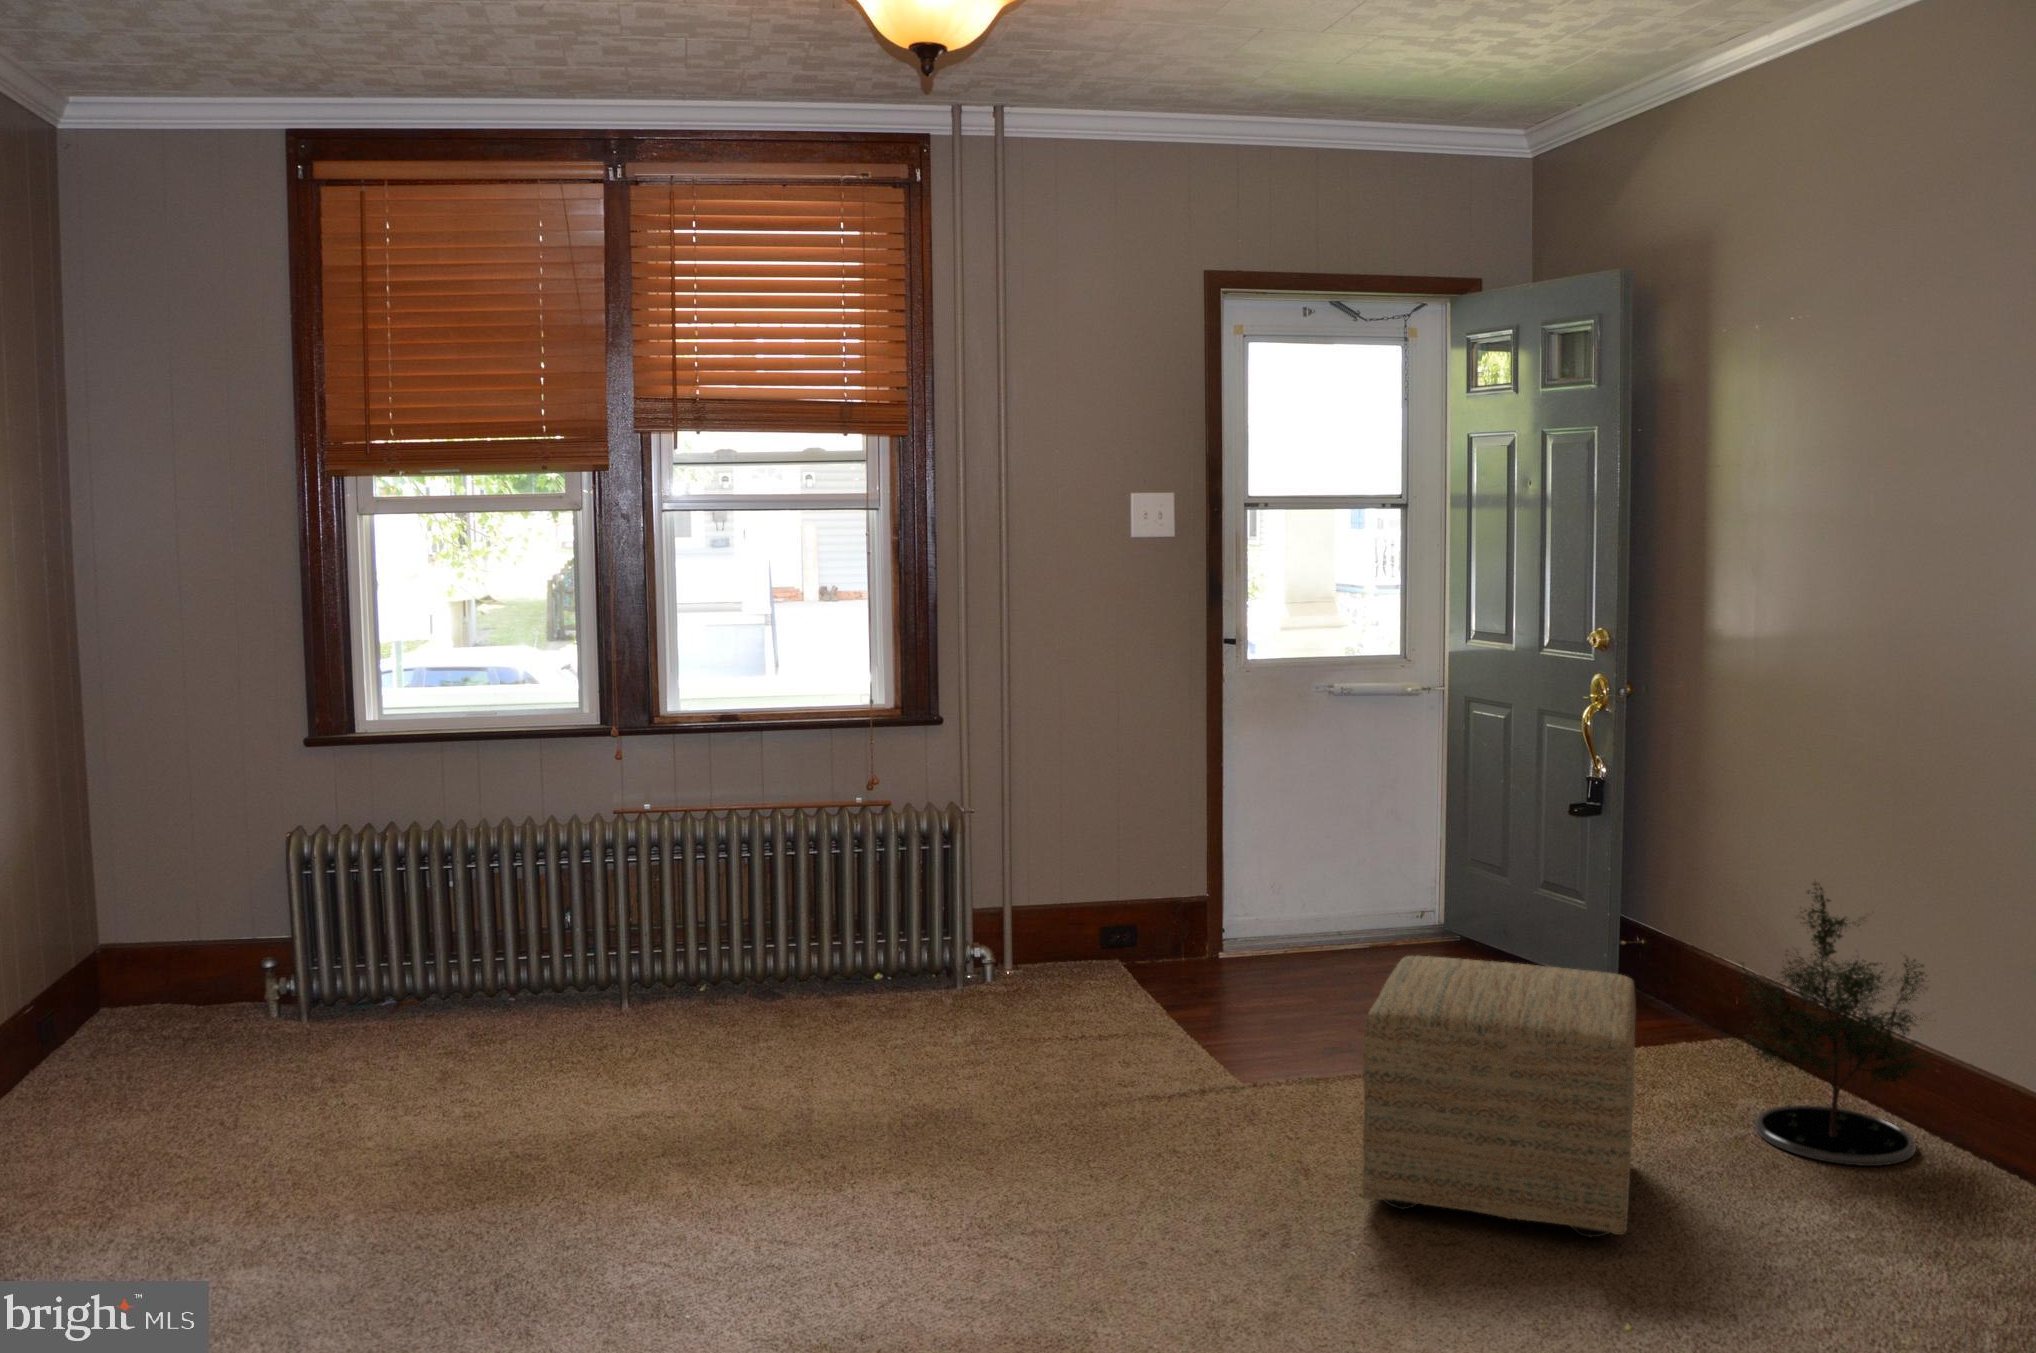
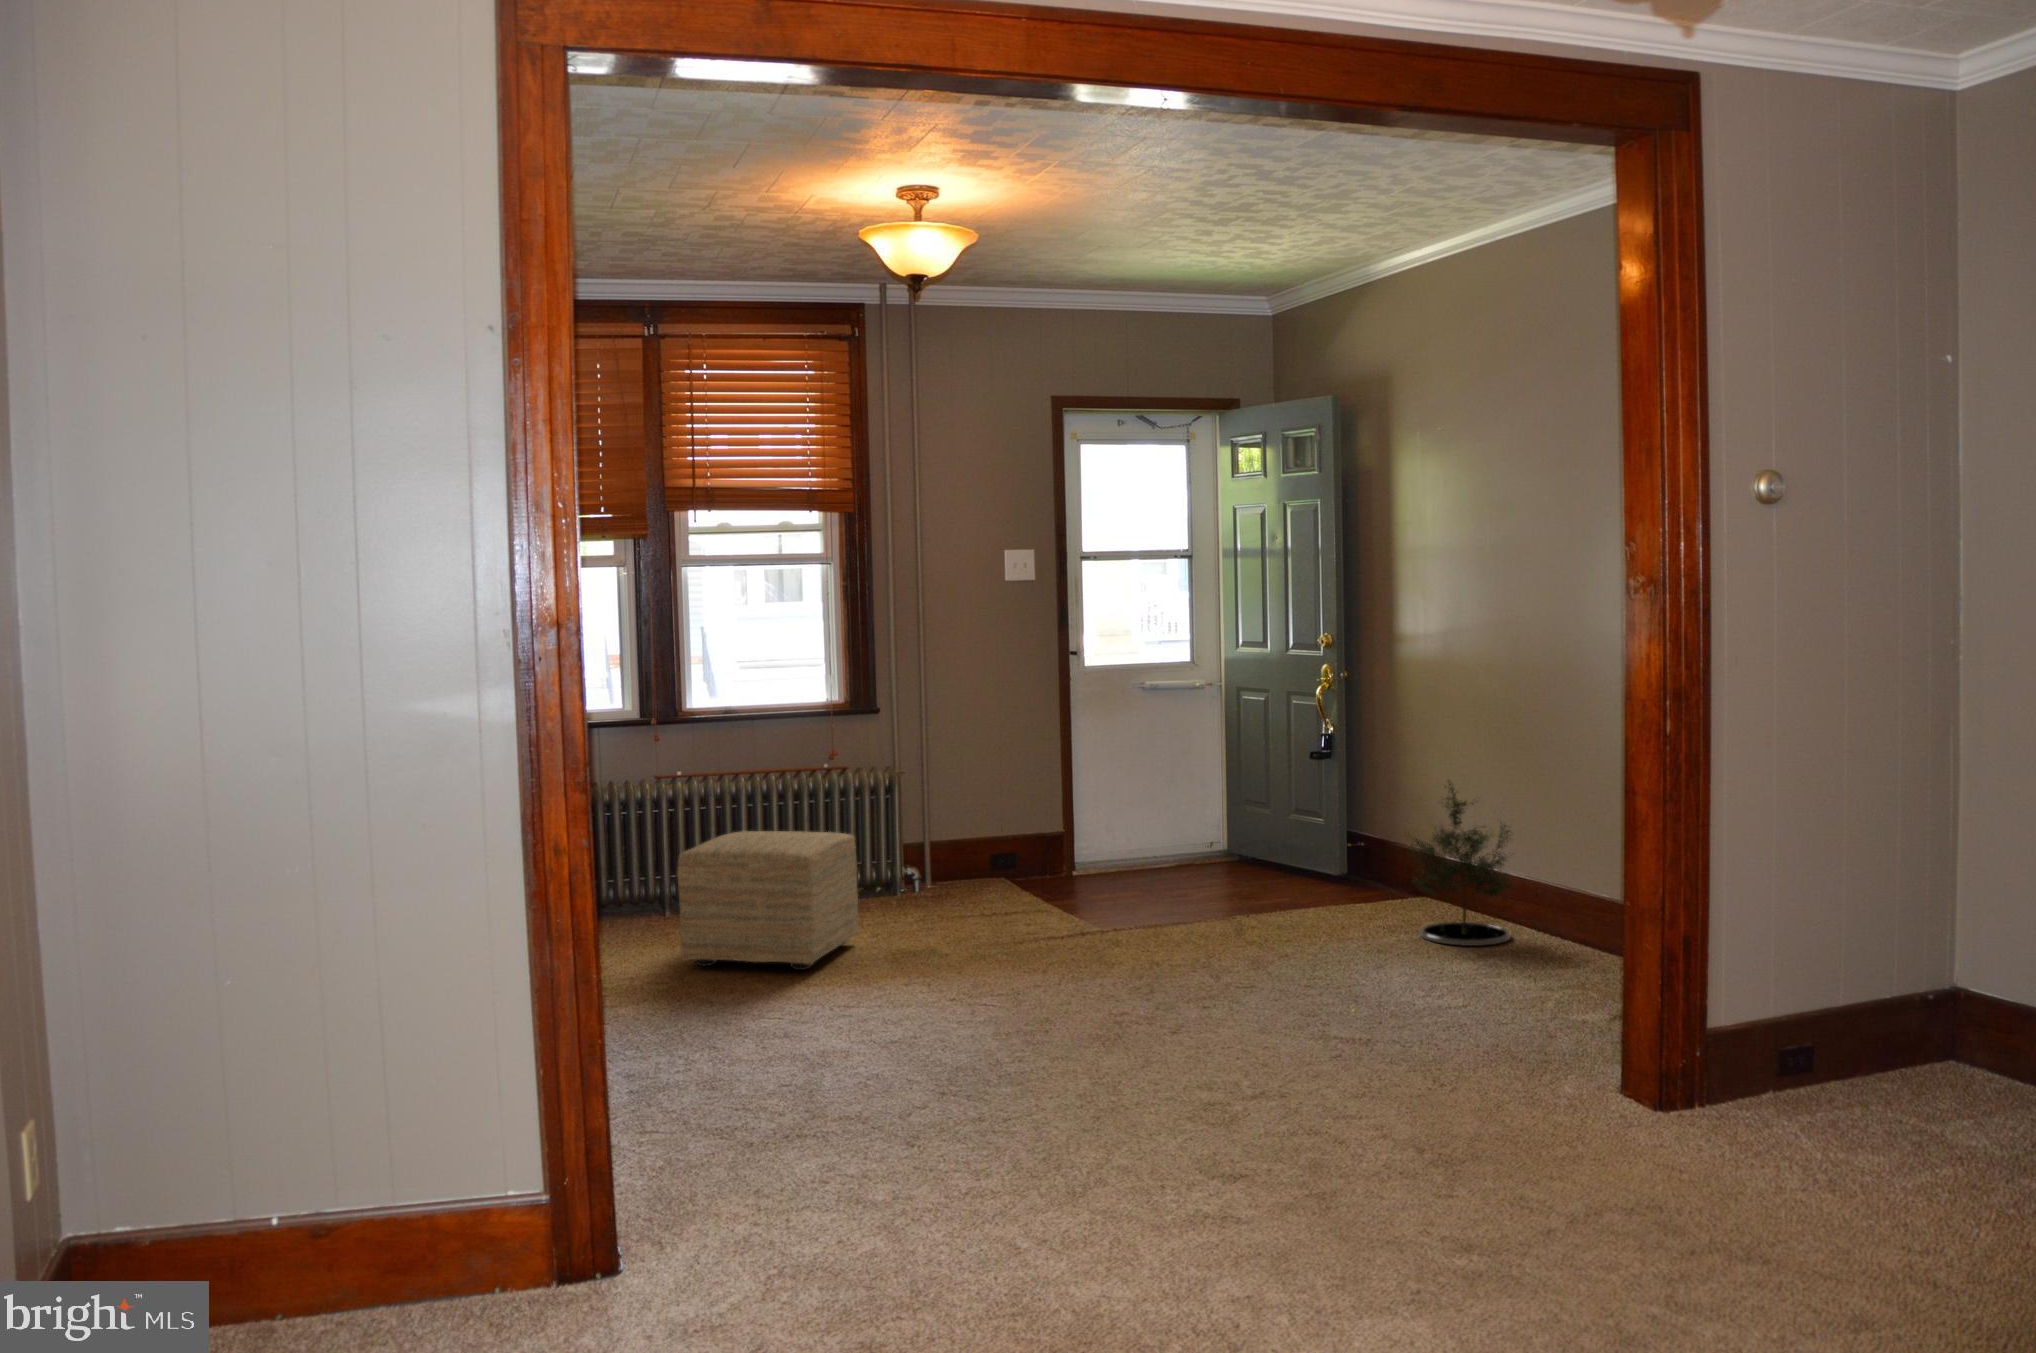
ottoman: present [1363,956,1636,1237] -> present [677,831,859,970]

